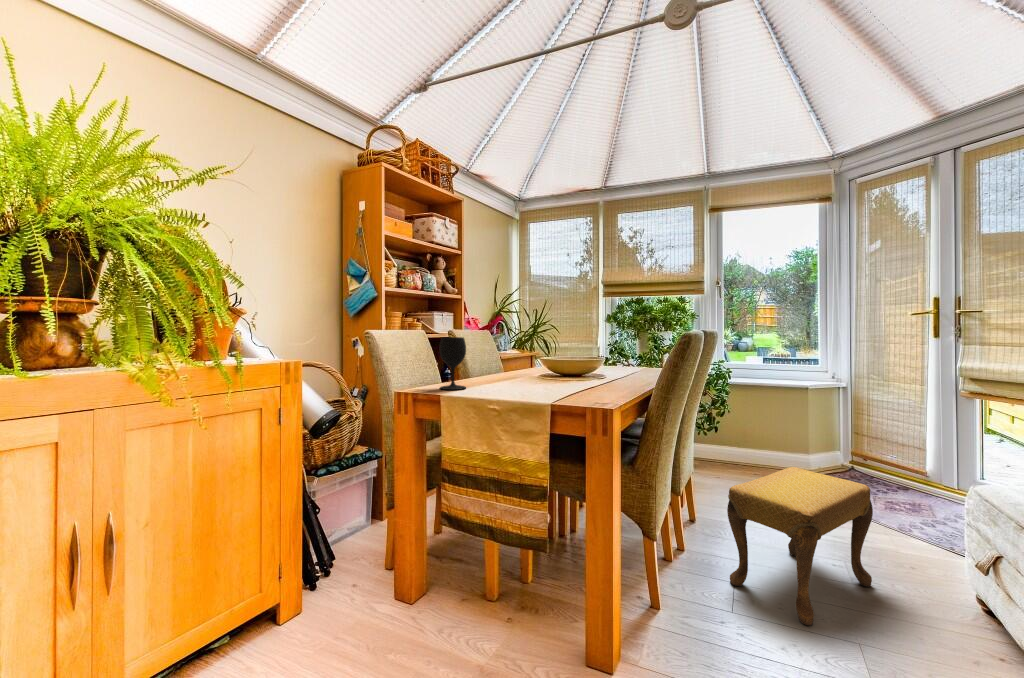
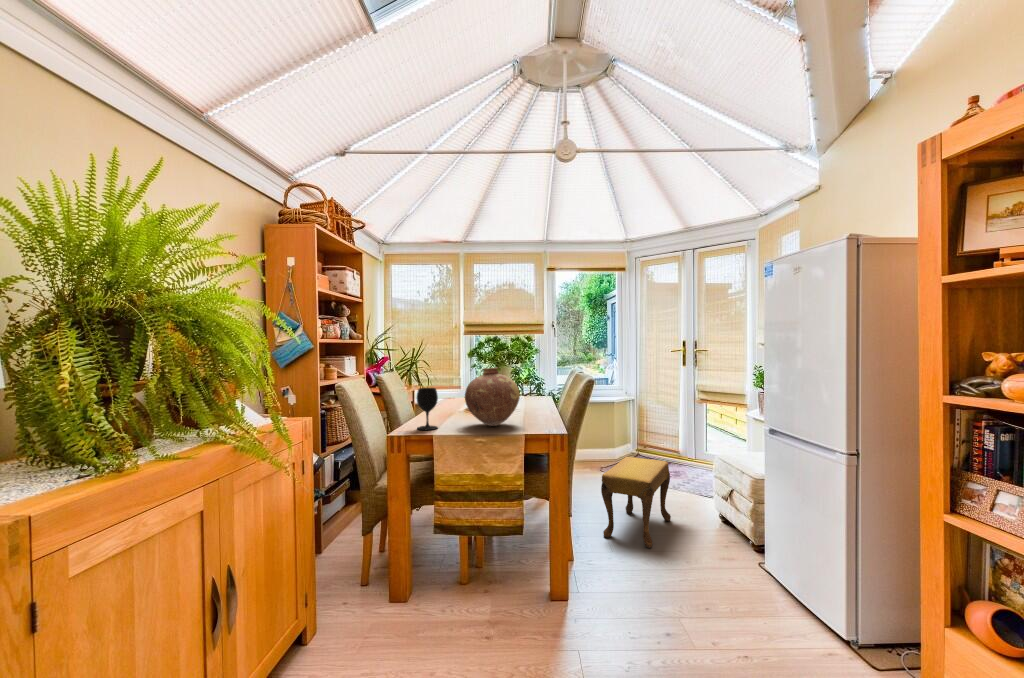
vase: none [496,311,573,392] -> present [465,367,520,426]

